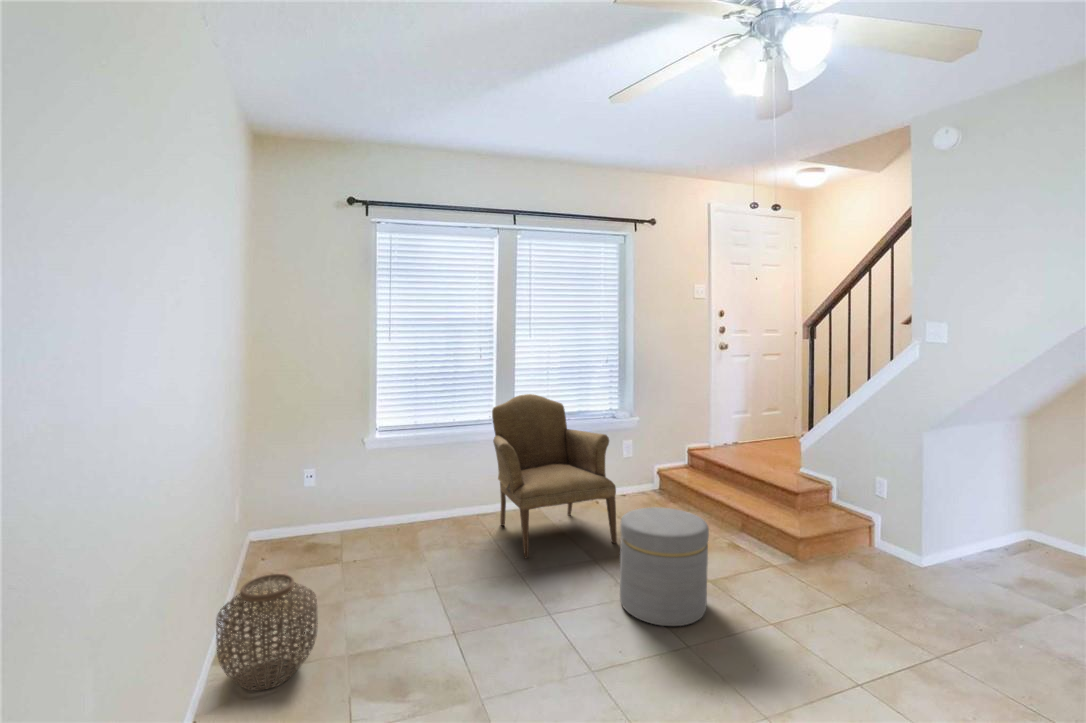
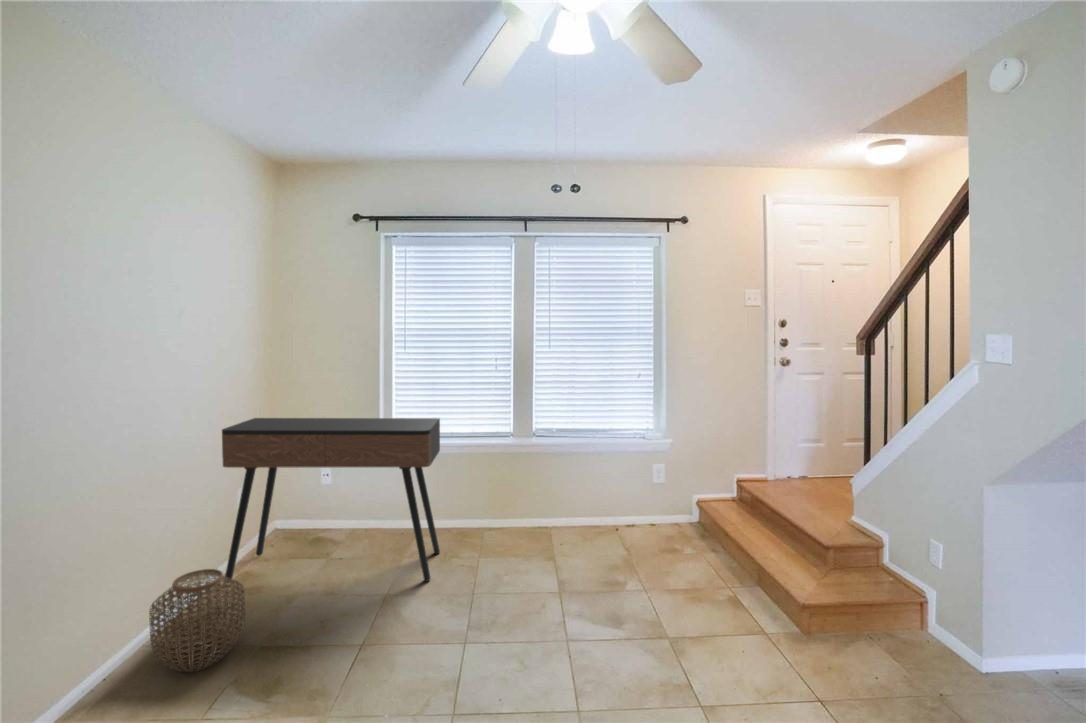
armchair: present [492,394,617,558] -> none [479,409,606,582]
console table: none [228,406,460,599] -> present [222,418,440,583]
ottoman: present [620,507,709,626] -> none [551,547,648,687]

